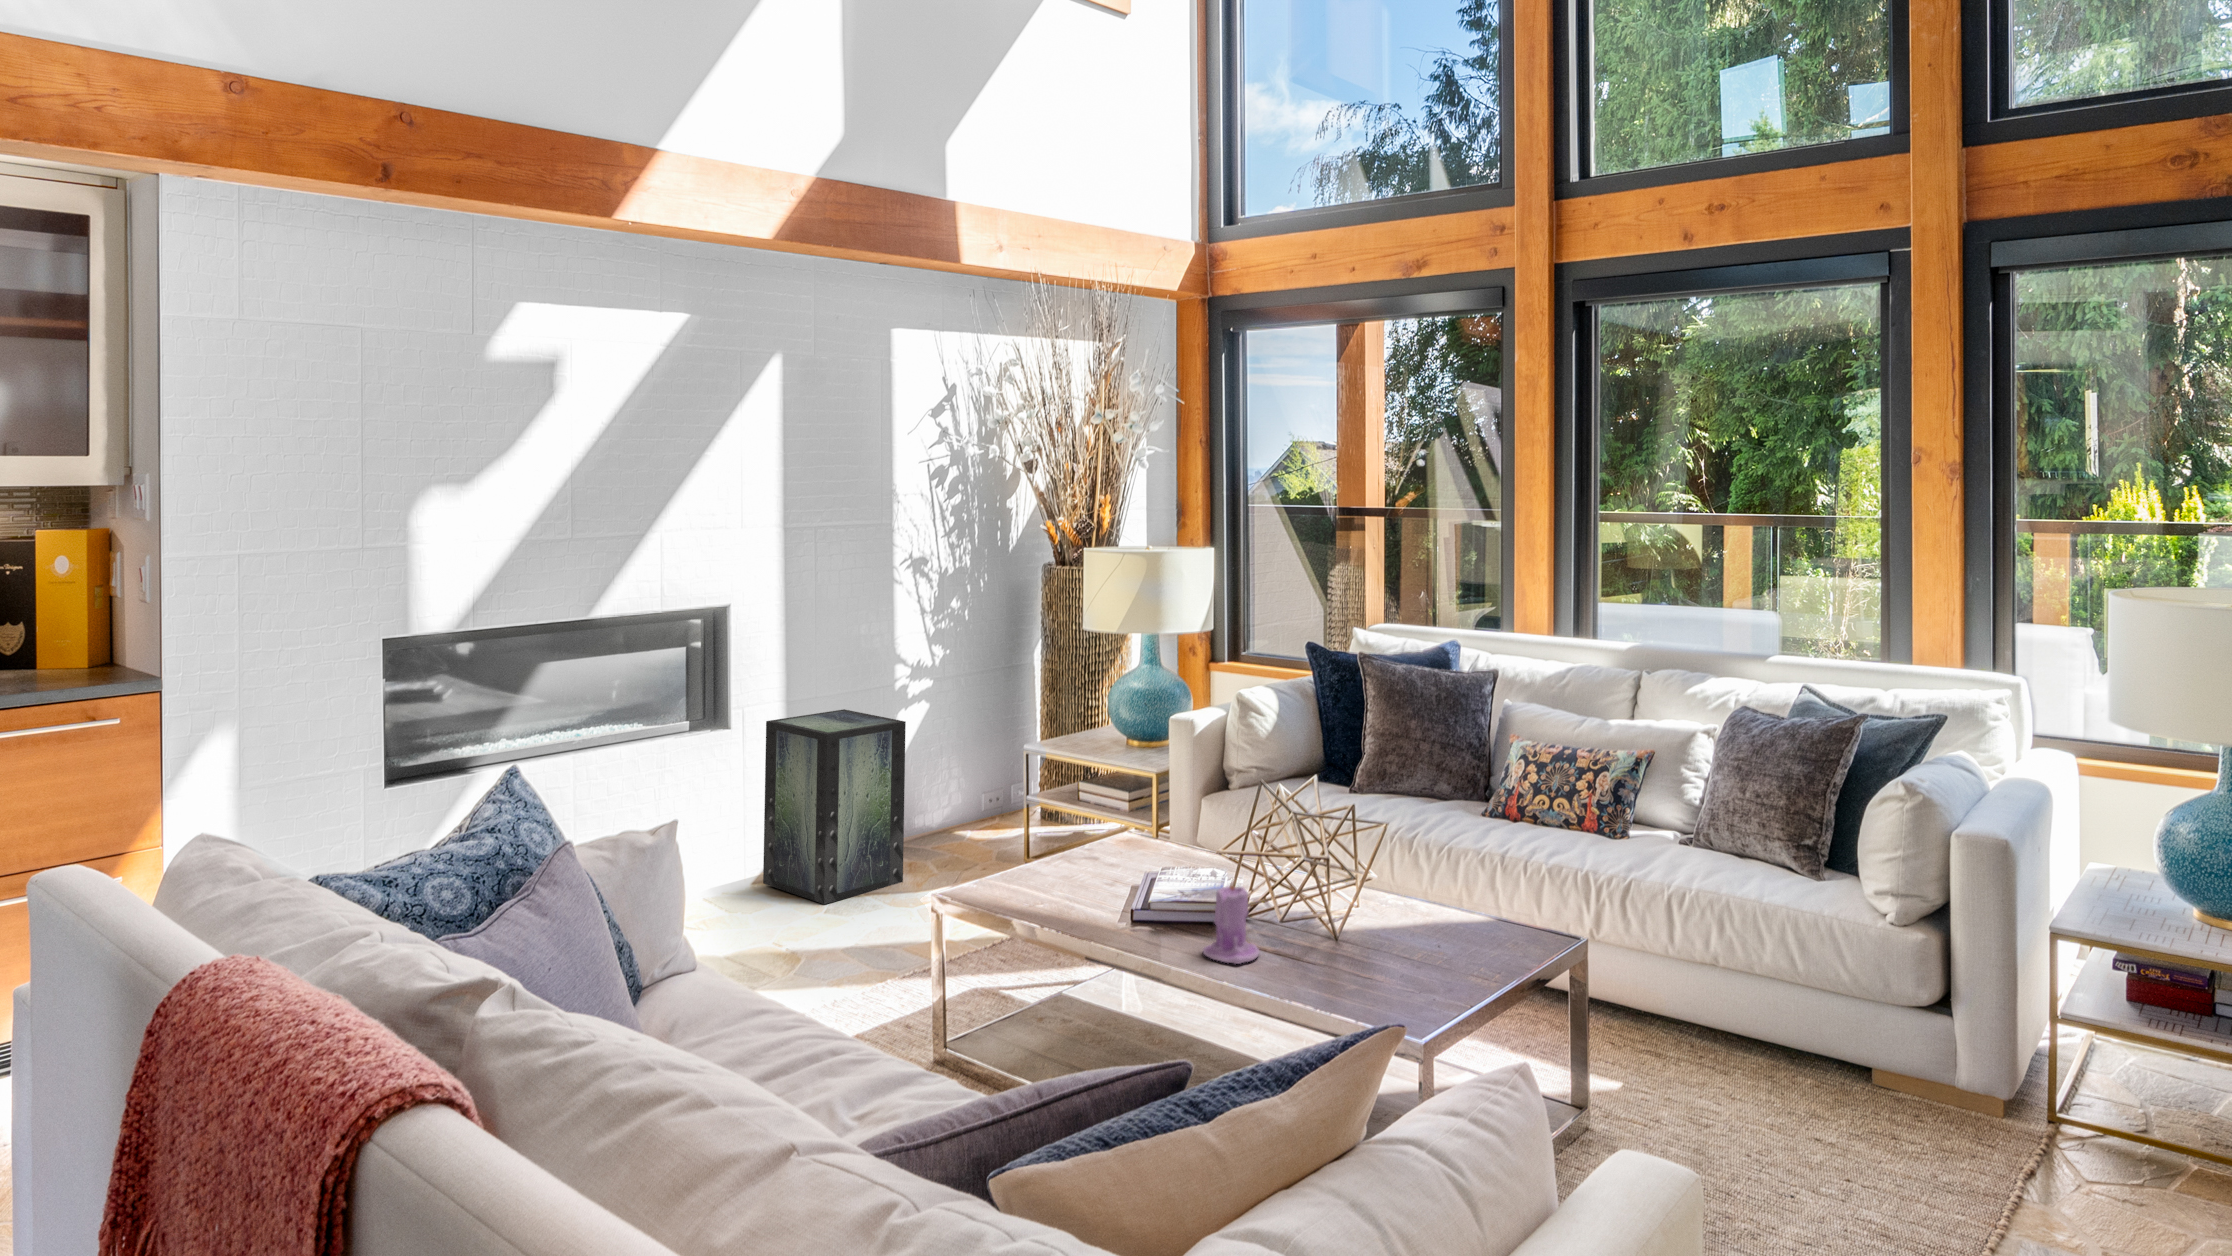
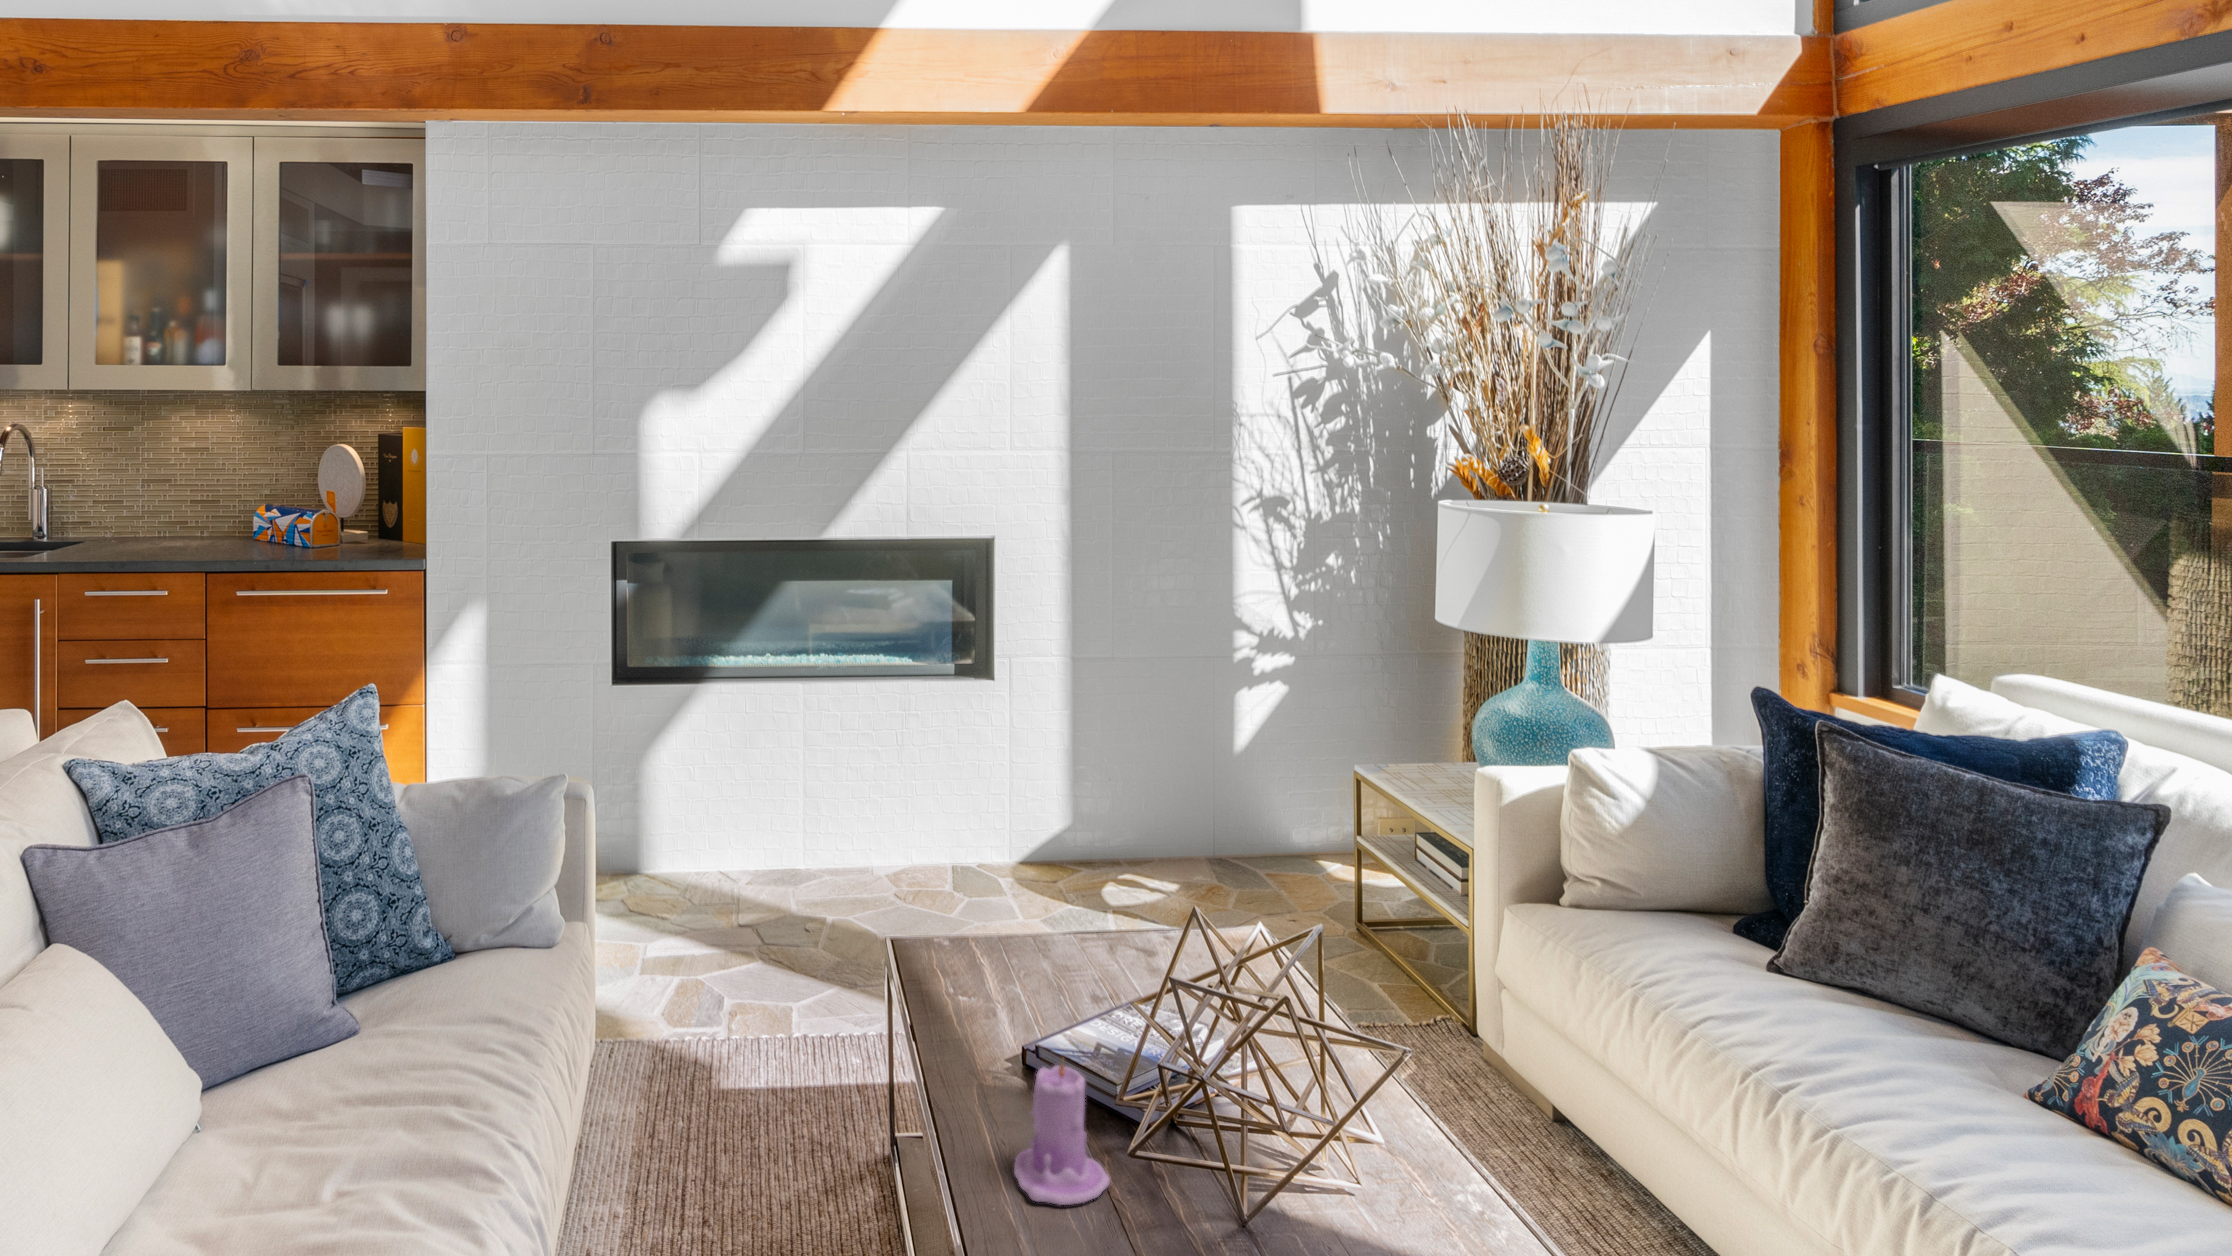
storage box: present [763,709,906,904] -> none [1031,667,1178,890]

